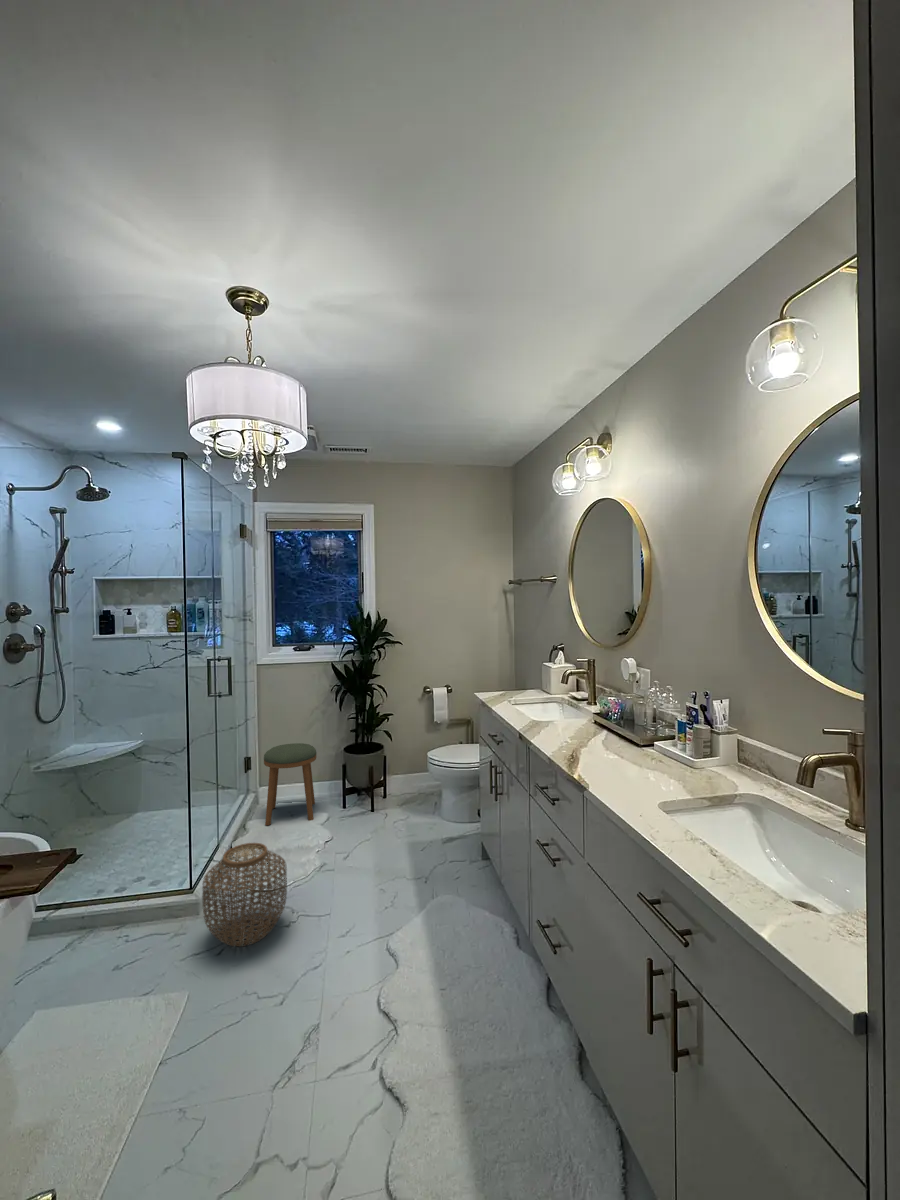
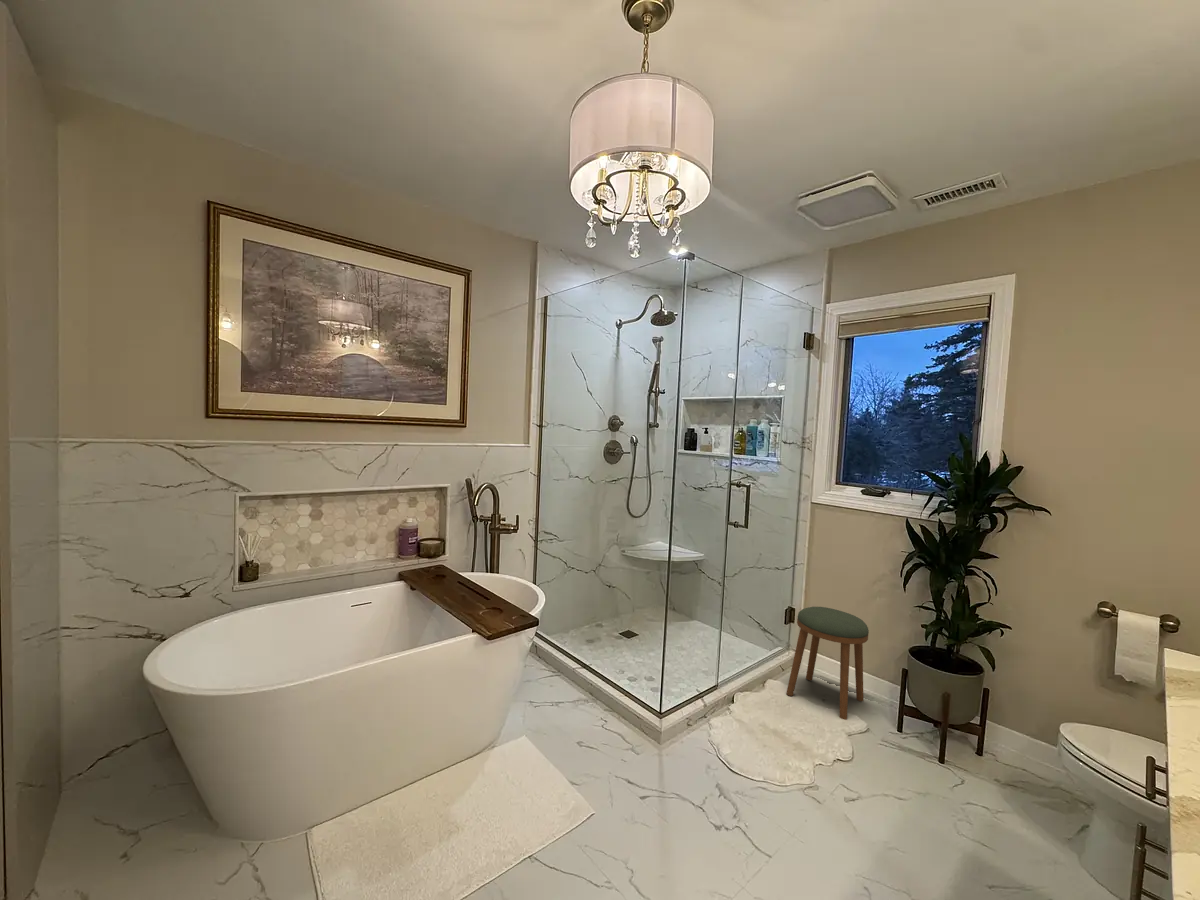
woven basket: present [203,843,287,946] -> none [632,692,729,820]

